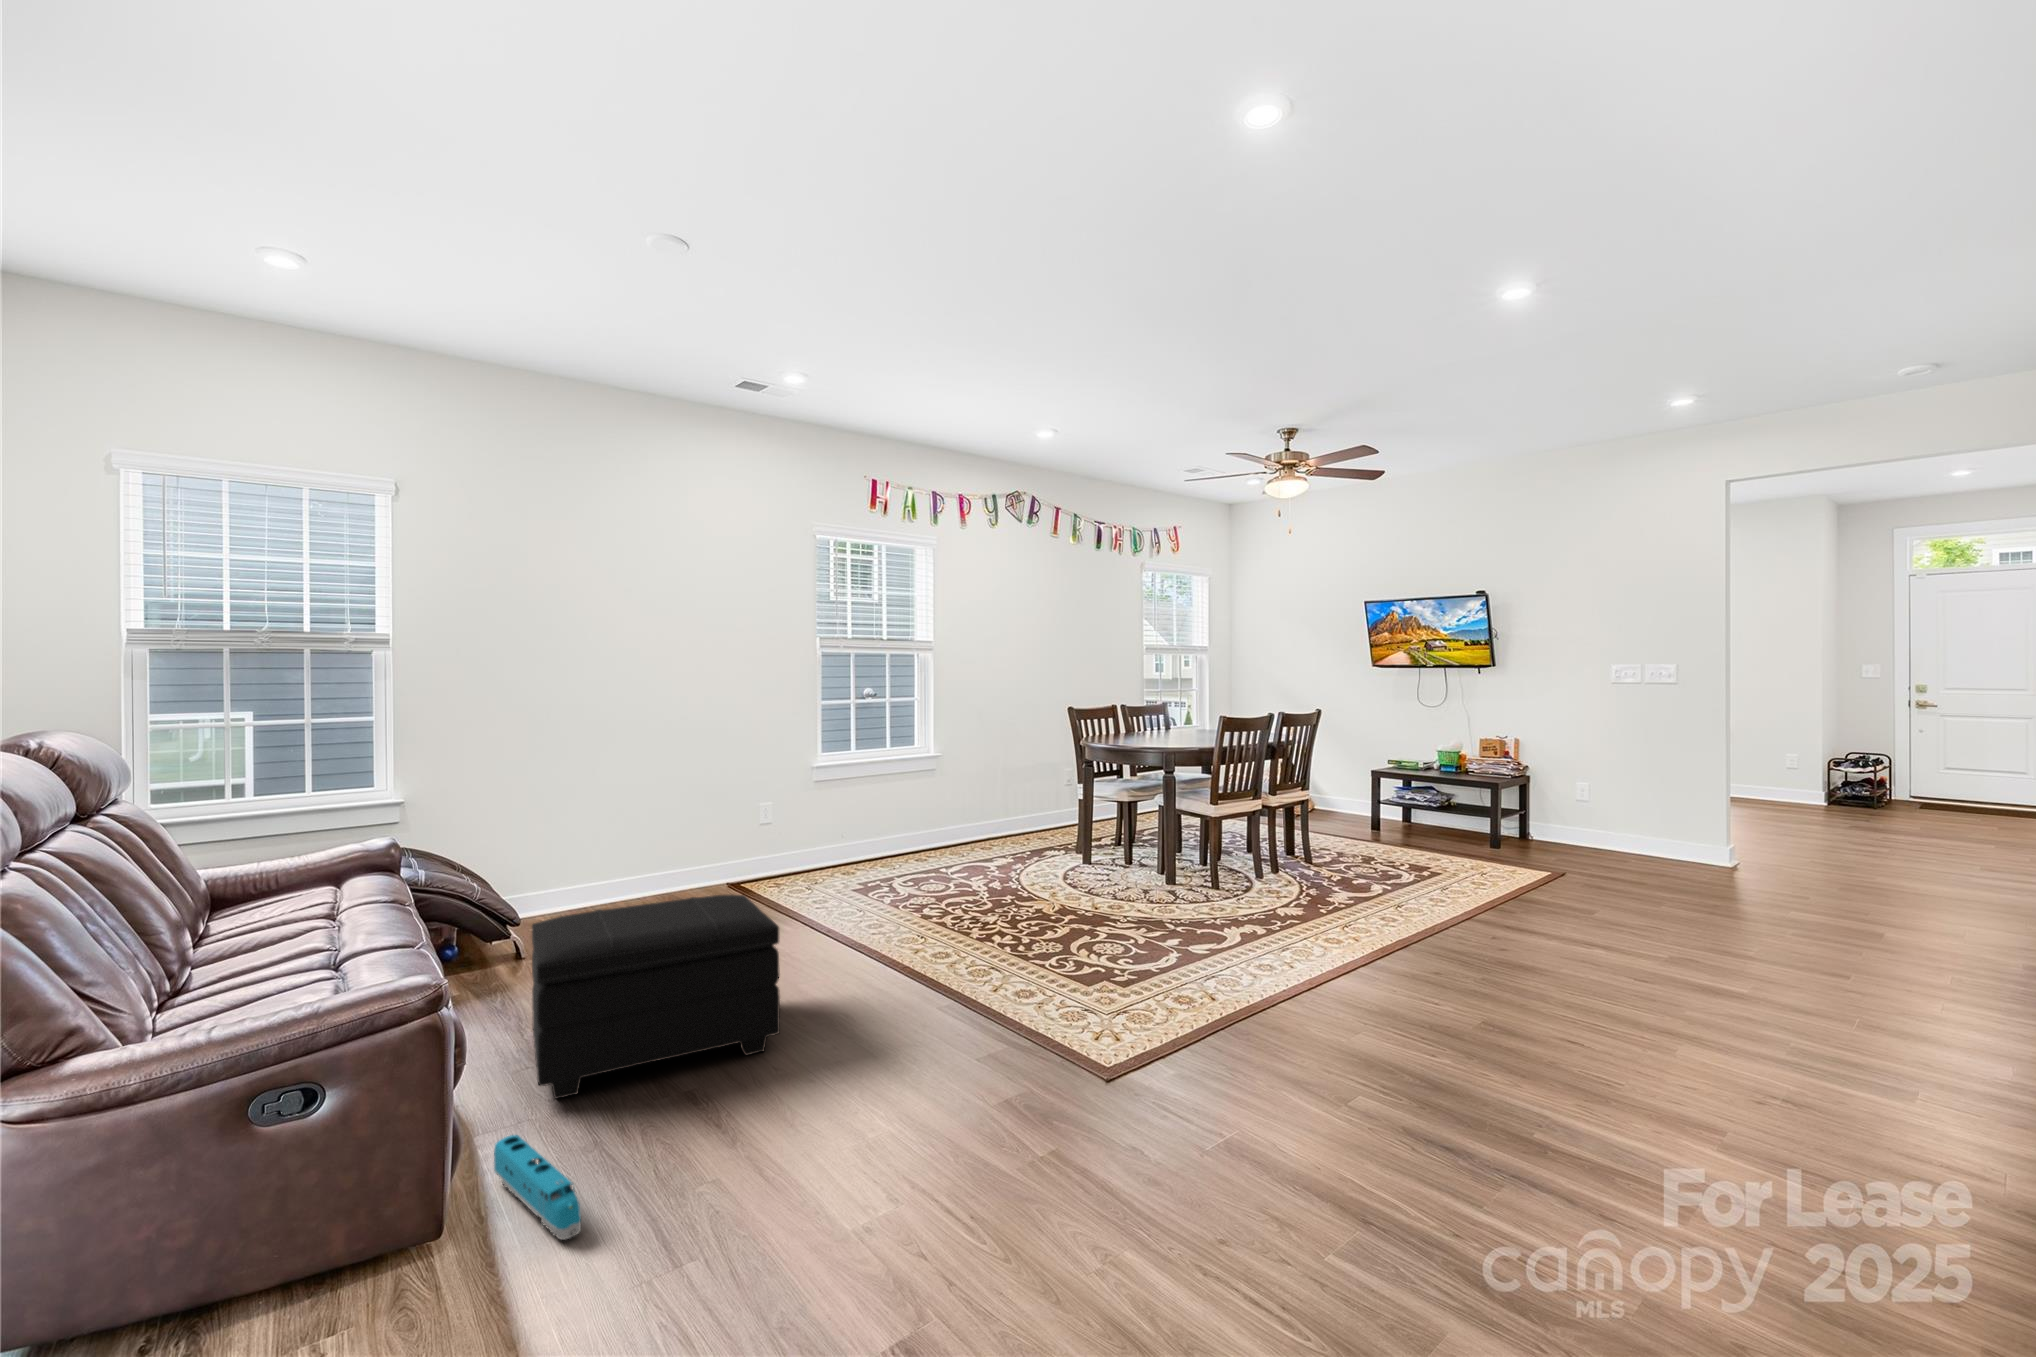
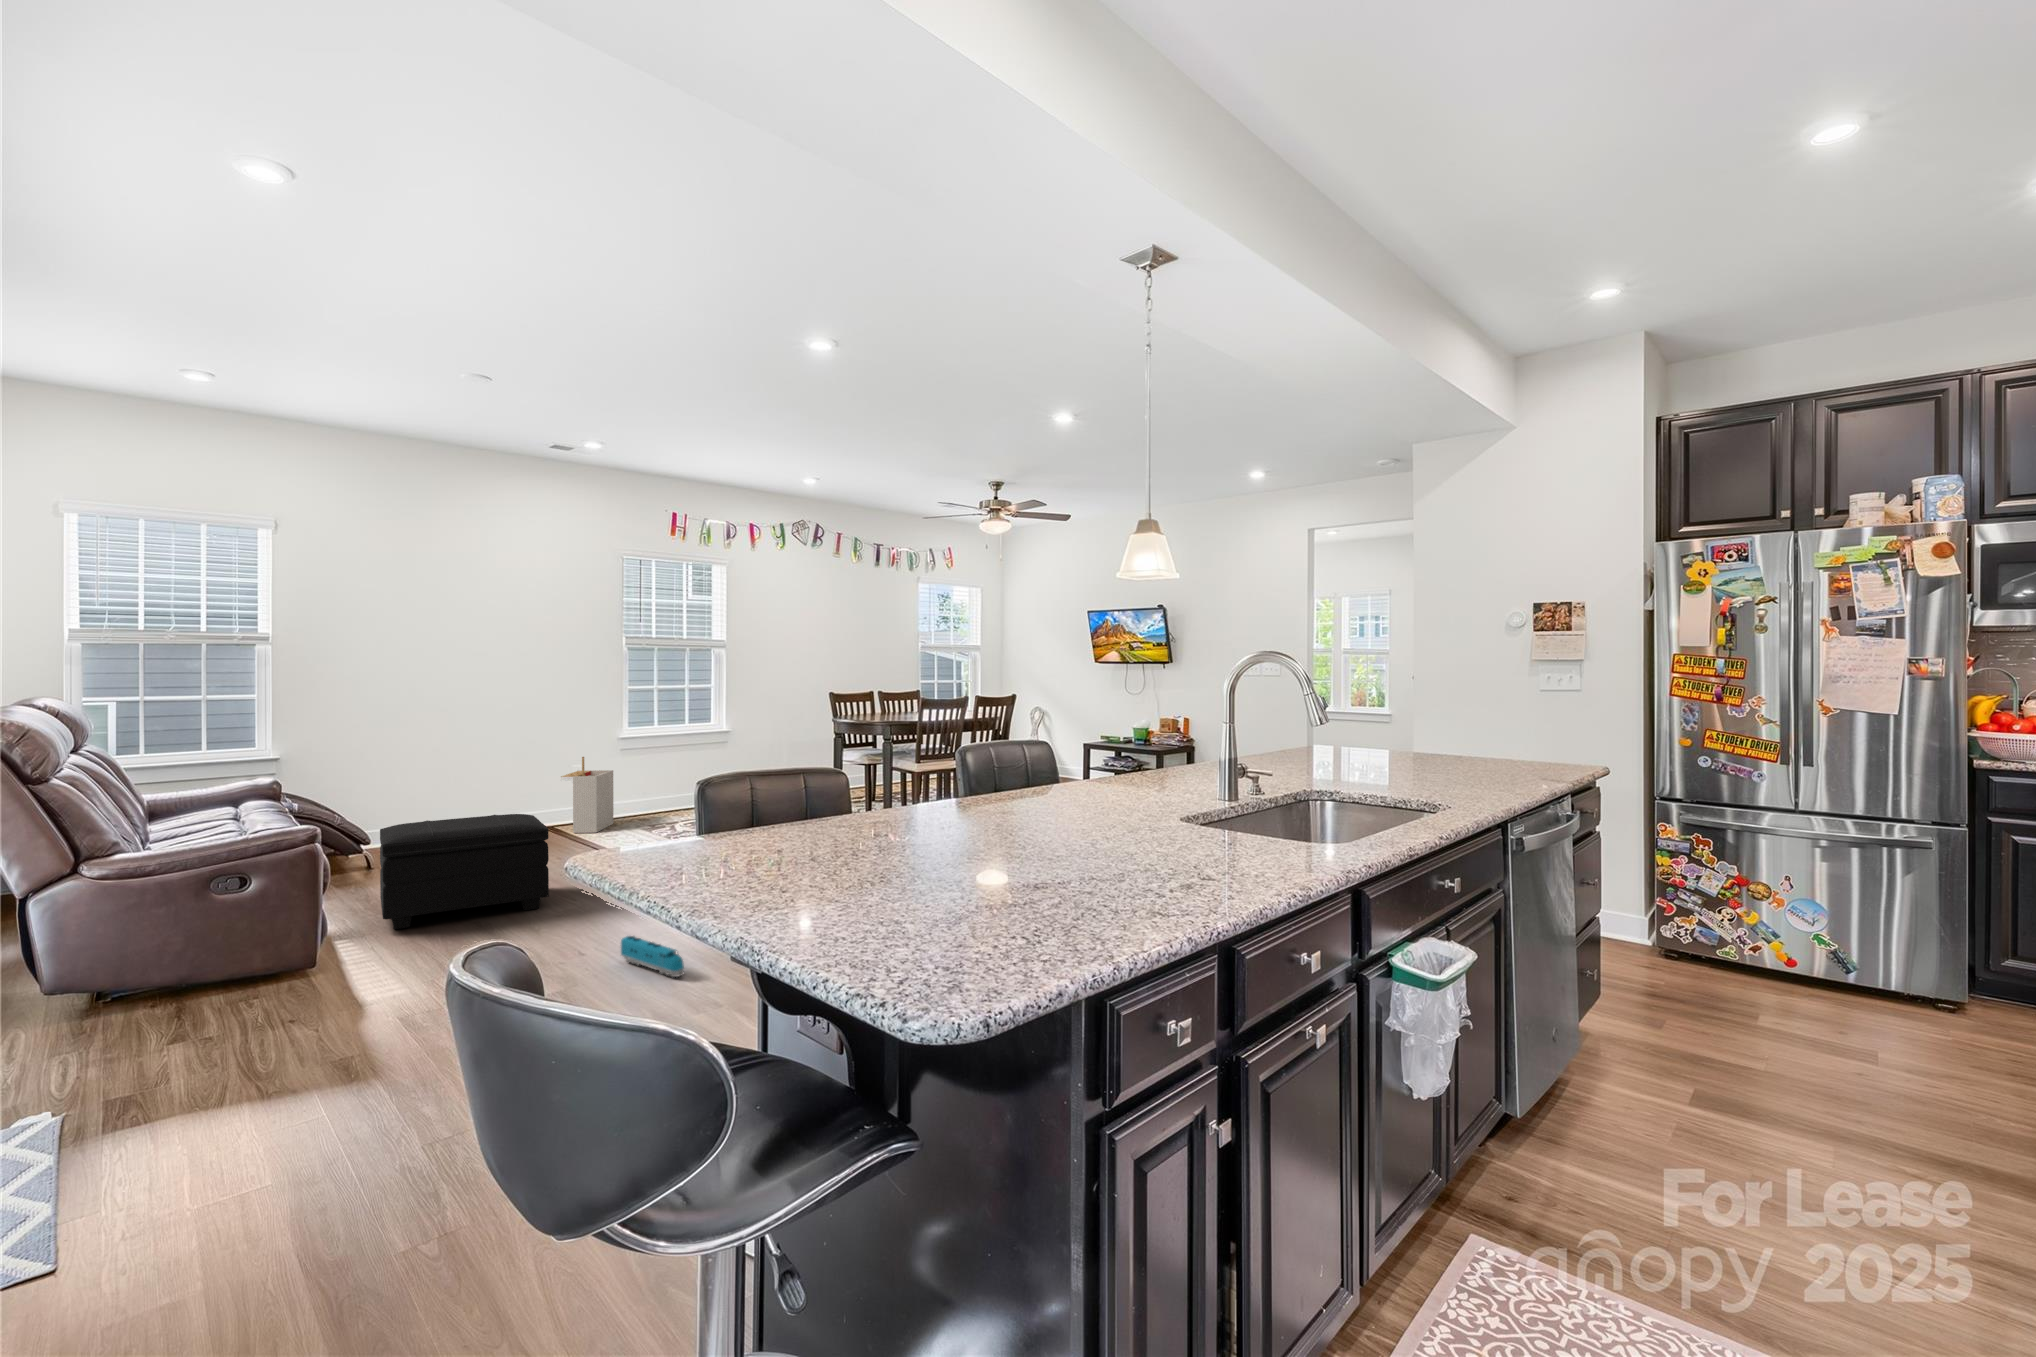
storage bin: none [749,794,810,895] -> present [561,757,614,833]
toy train: present [494,1135,581,1240] -> present [621,936,684,978]

